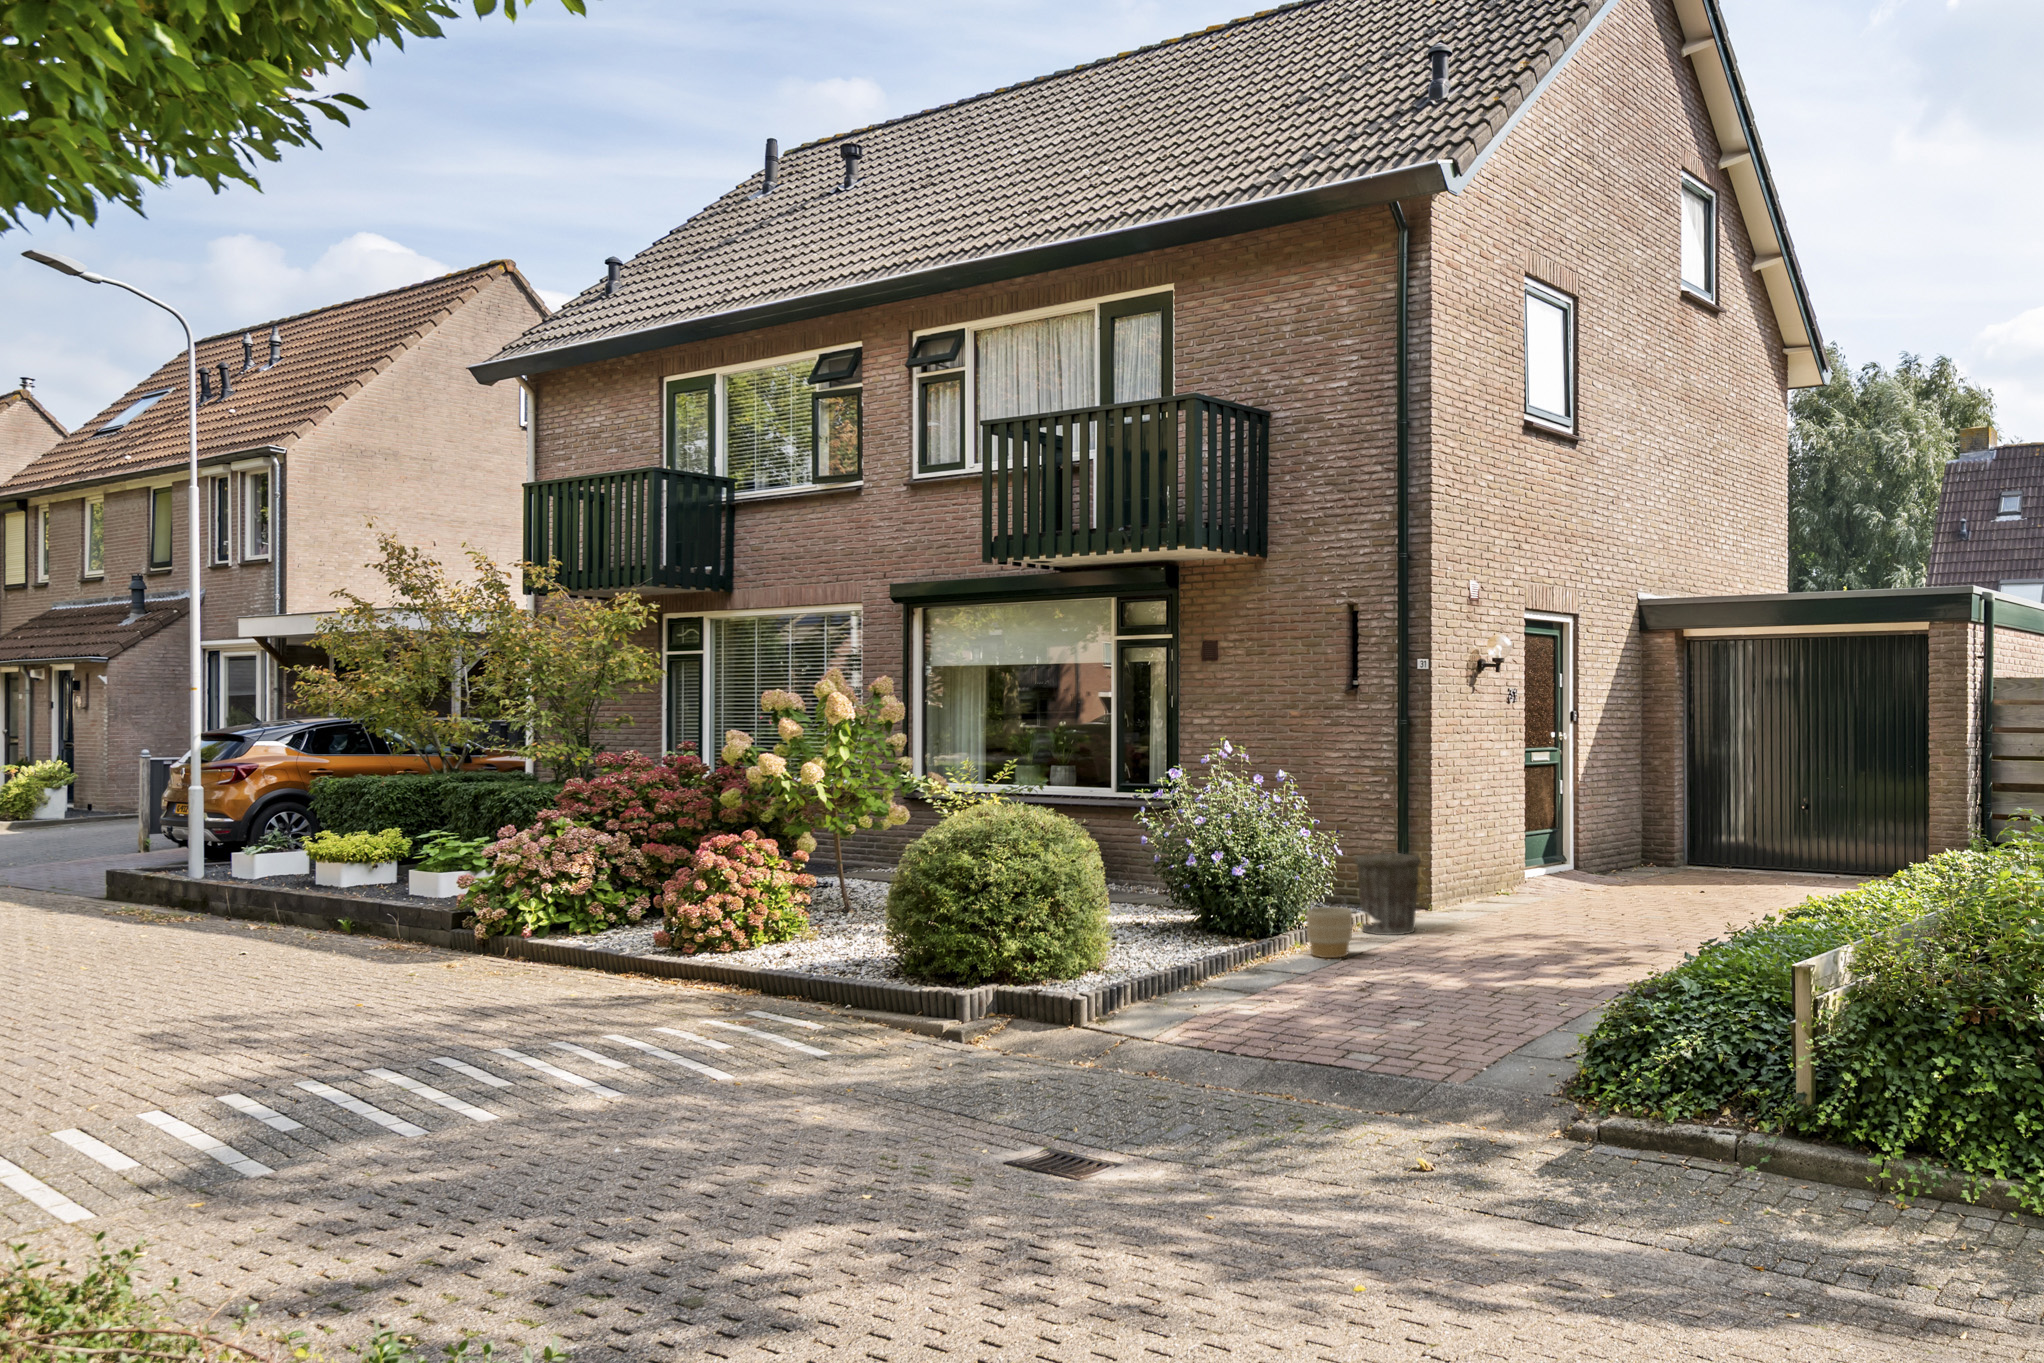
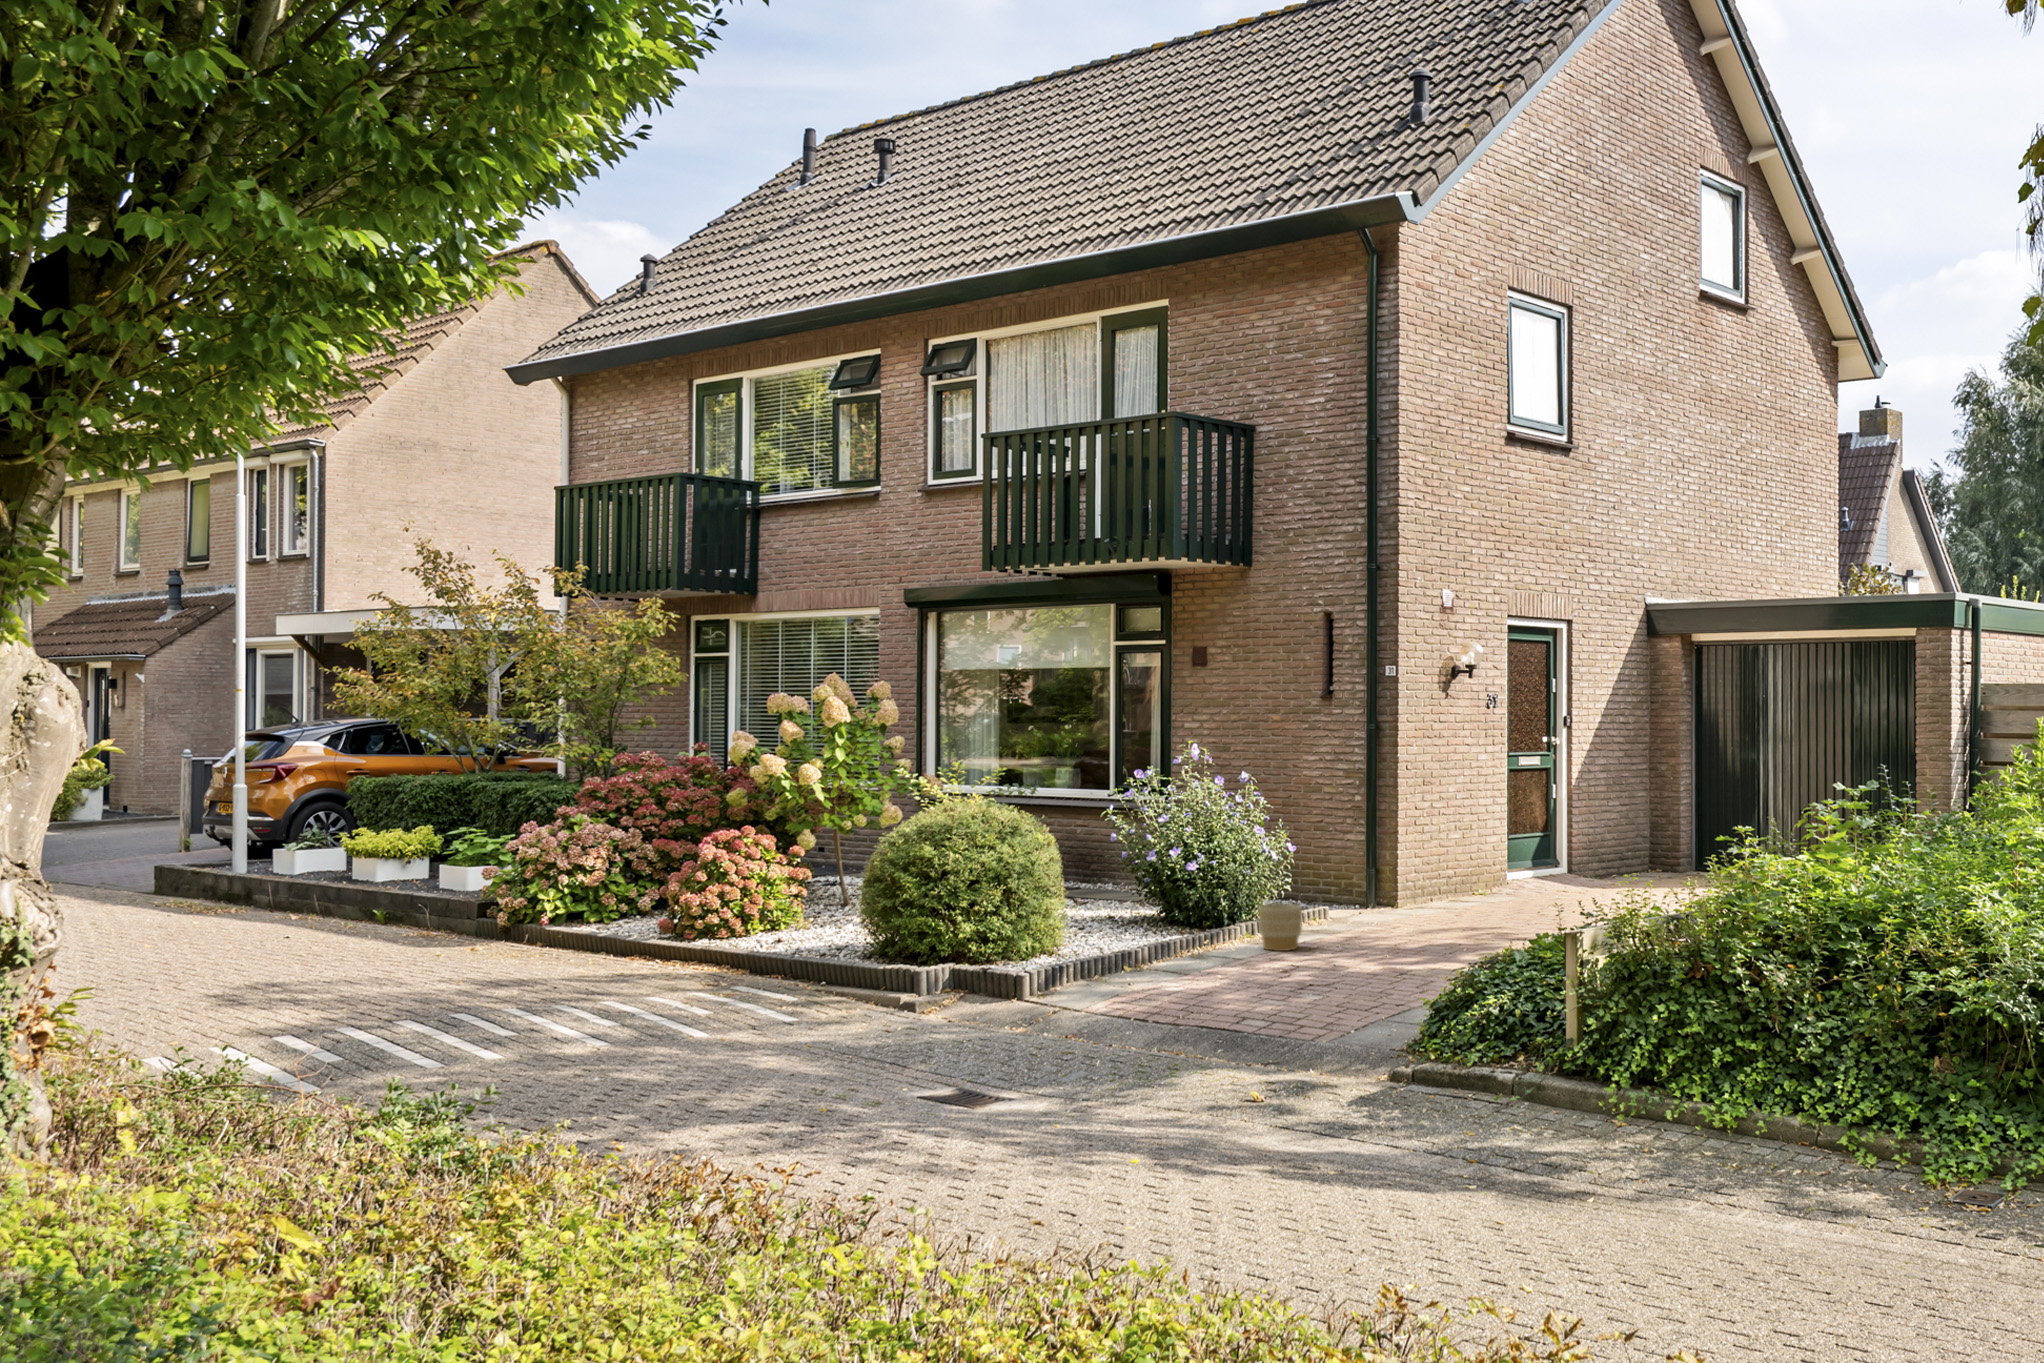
trash can: present [1355,849,1421,935] -> none [1318,852,1382,934]

